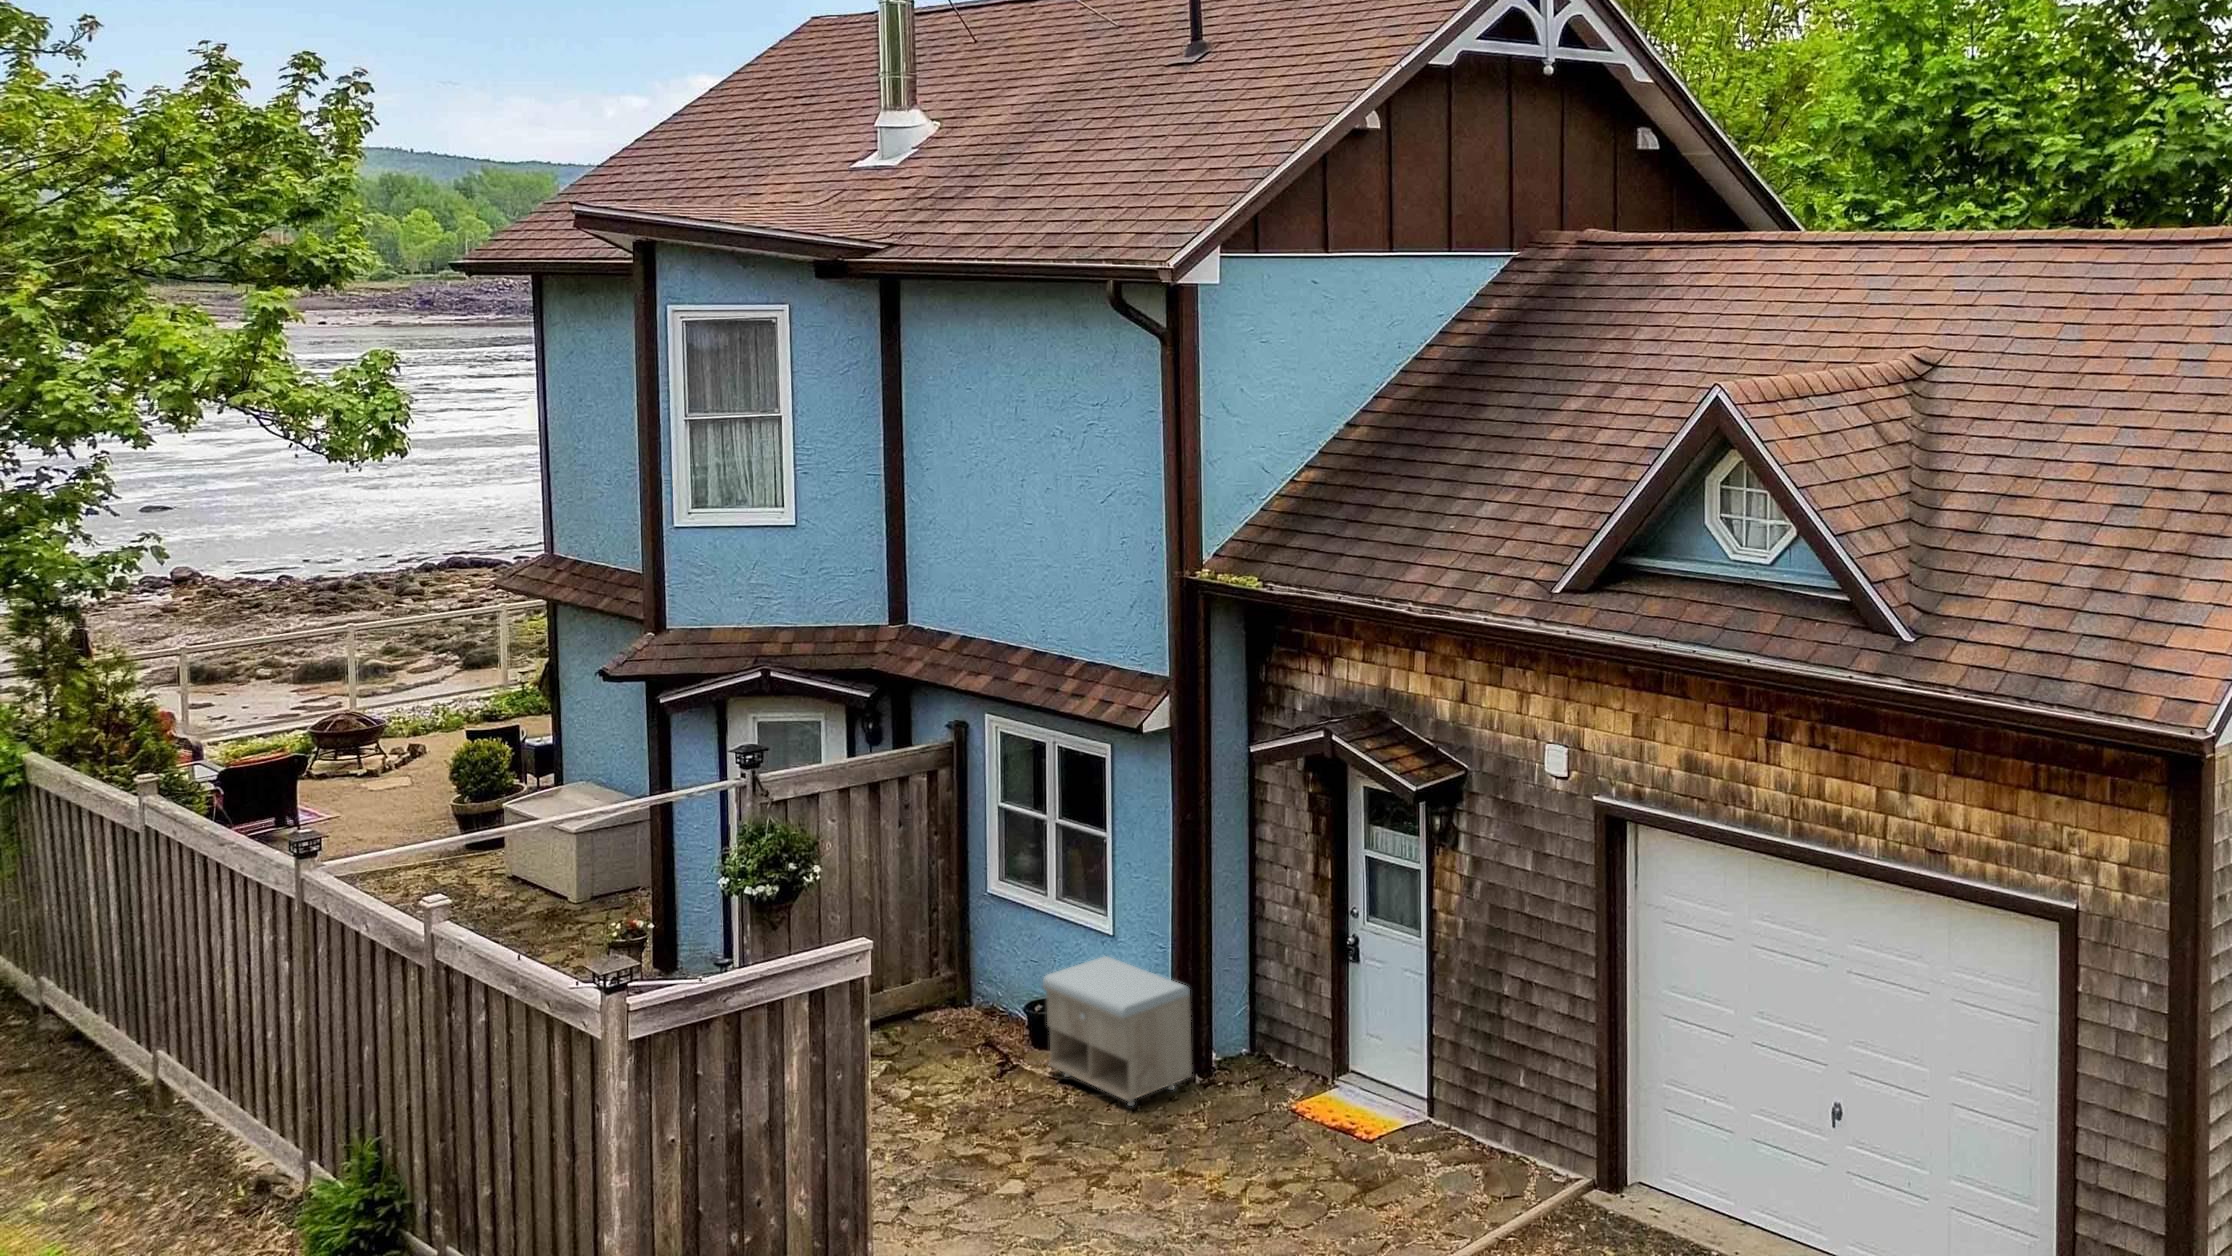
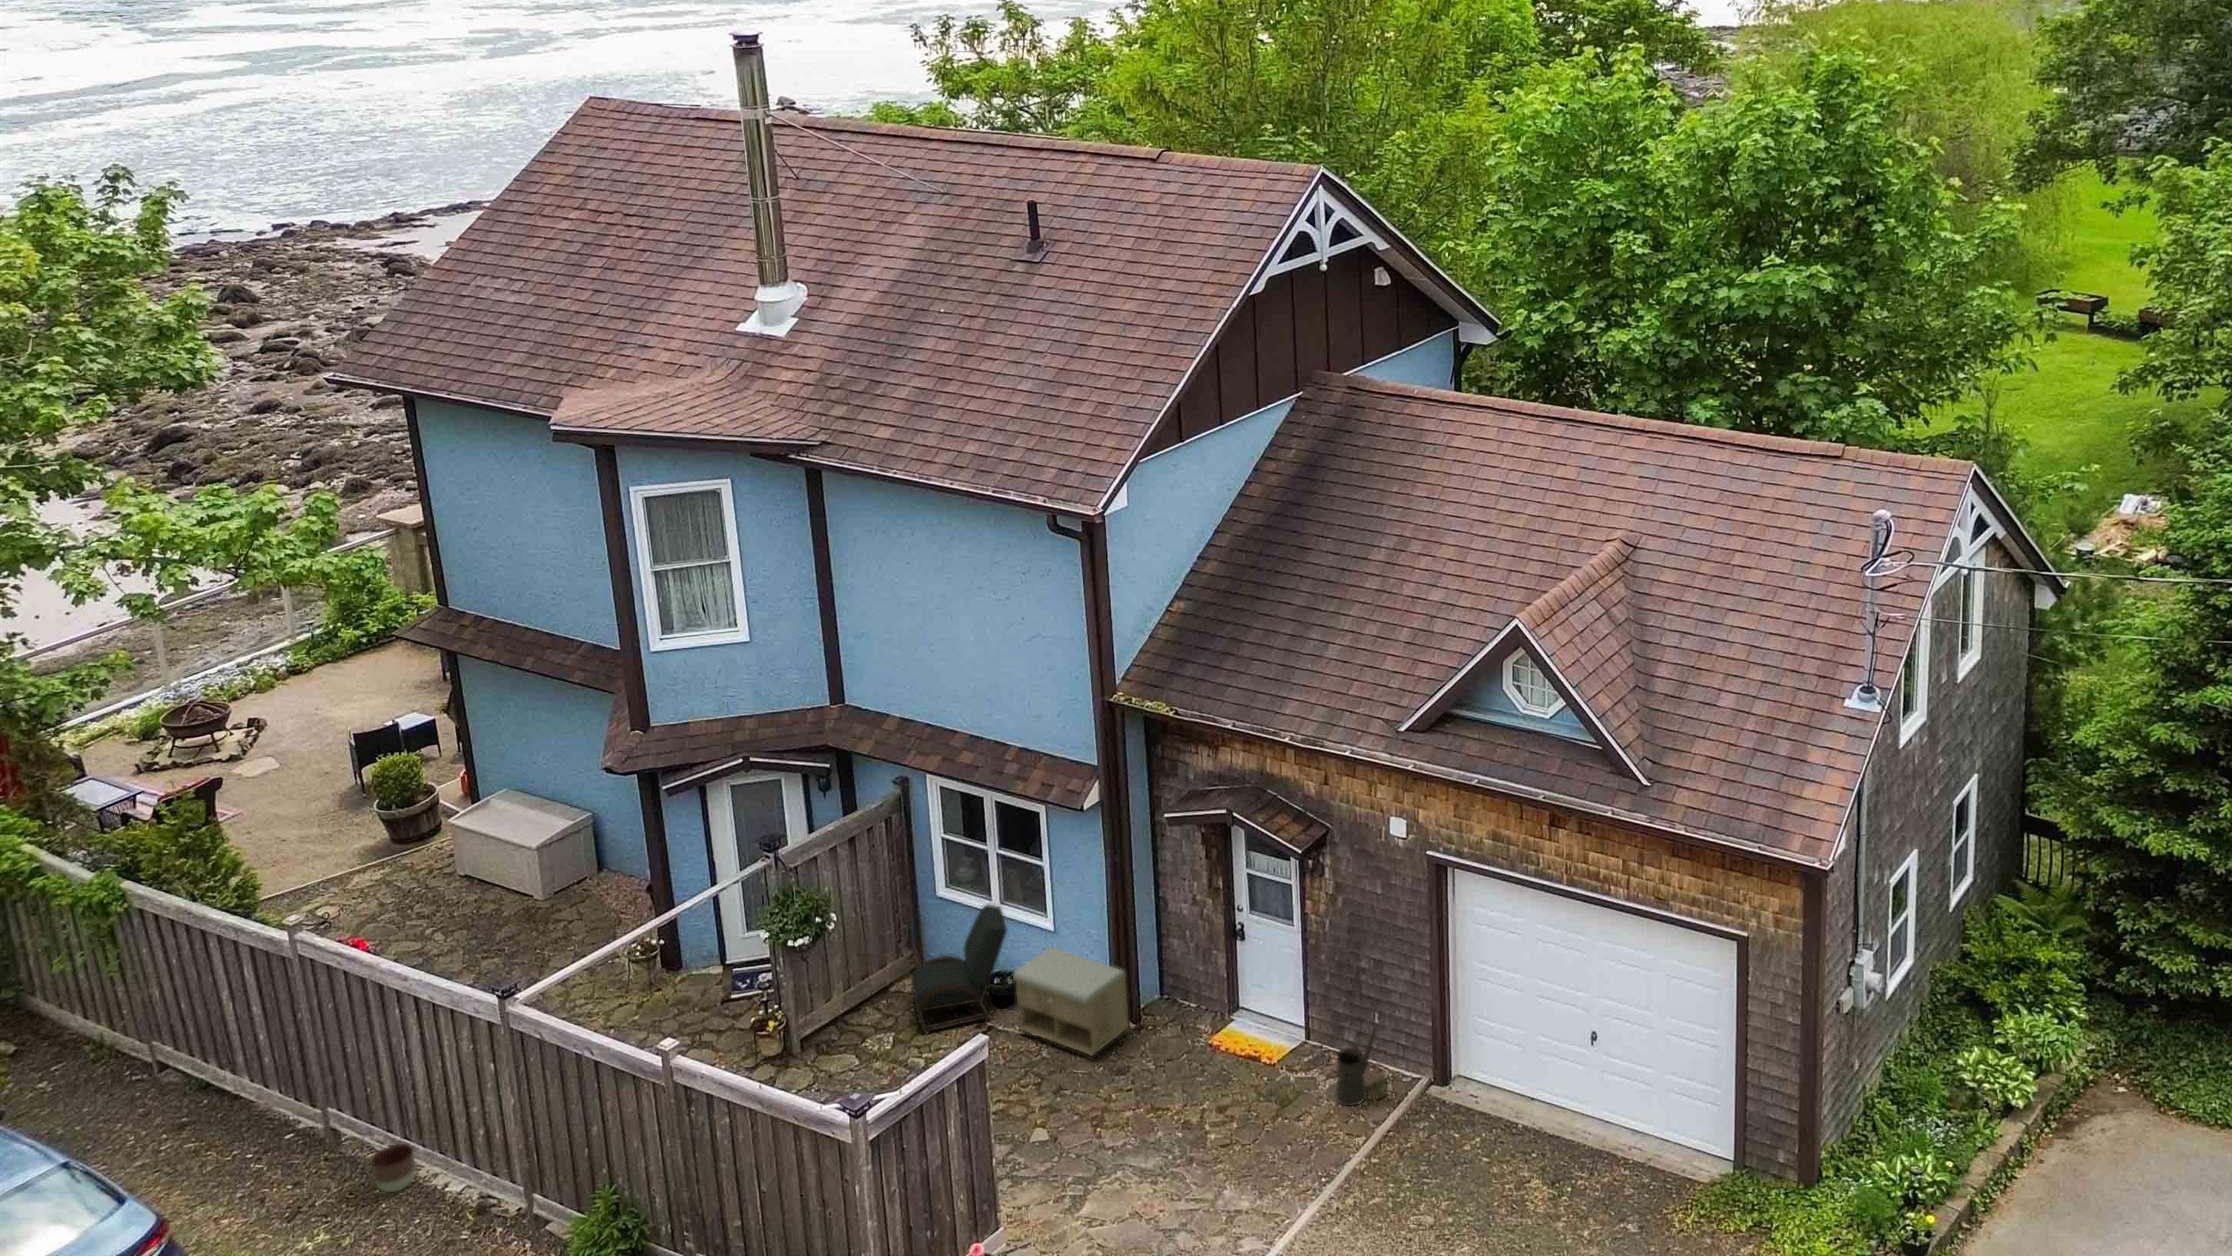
lounge chair: none [921,898,1058,1062] -> present [912,905,1007,1034]
planter: none [157,1087,218,1149] -> present [371,1144,416,1192]
watering can: none [1446,1088,1524,1200] -> present [1336,1027,1377,1106]

